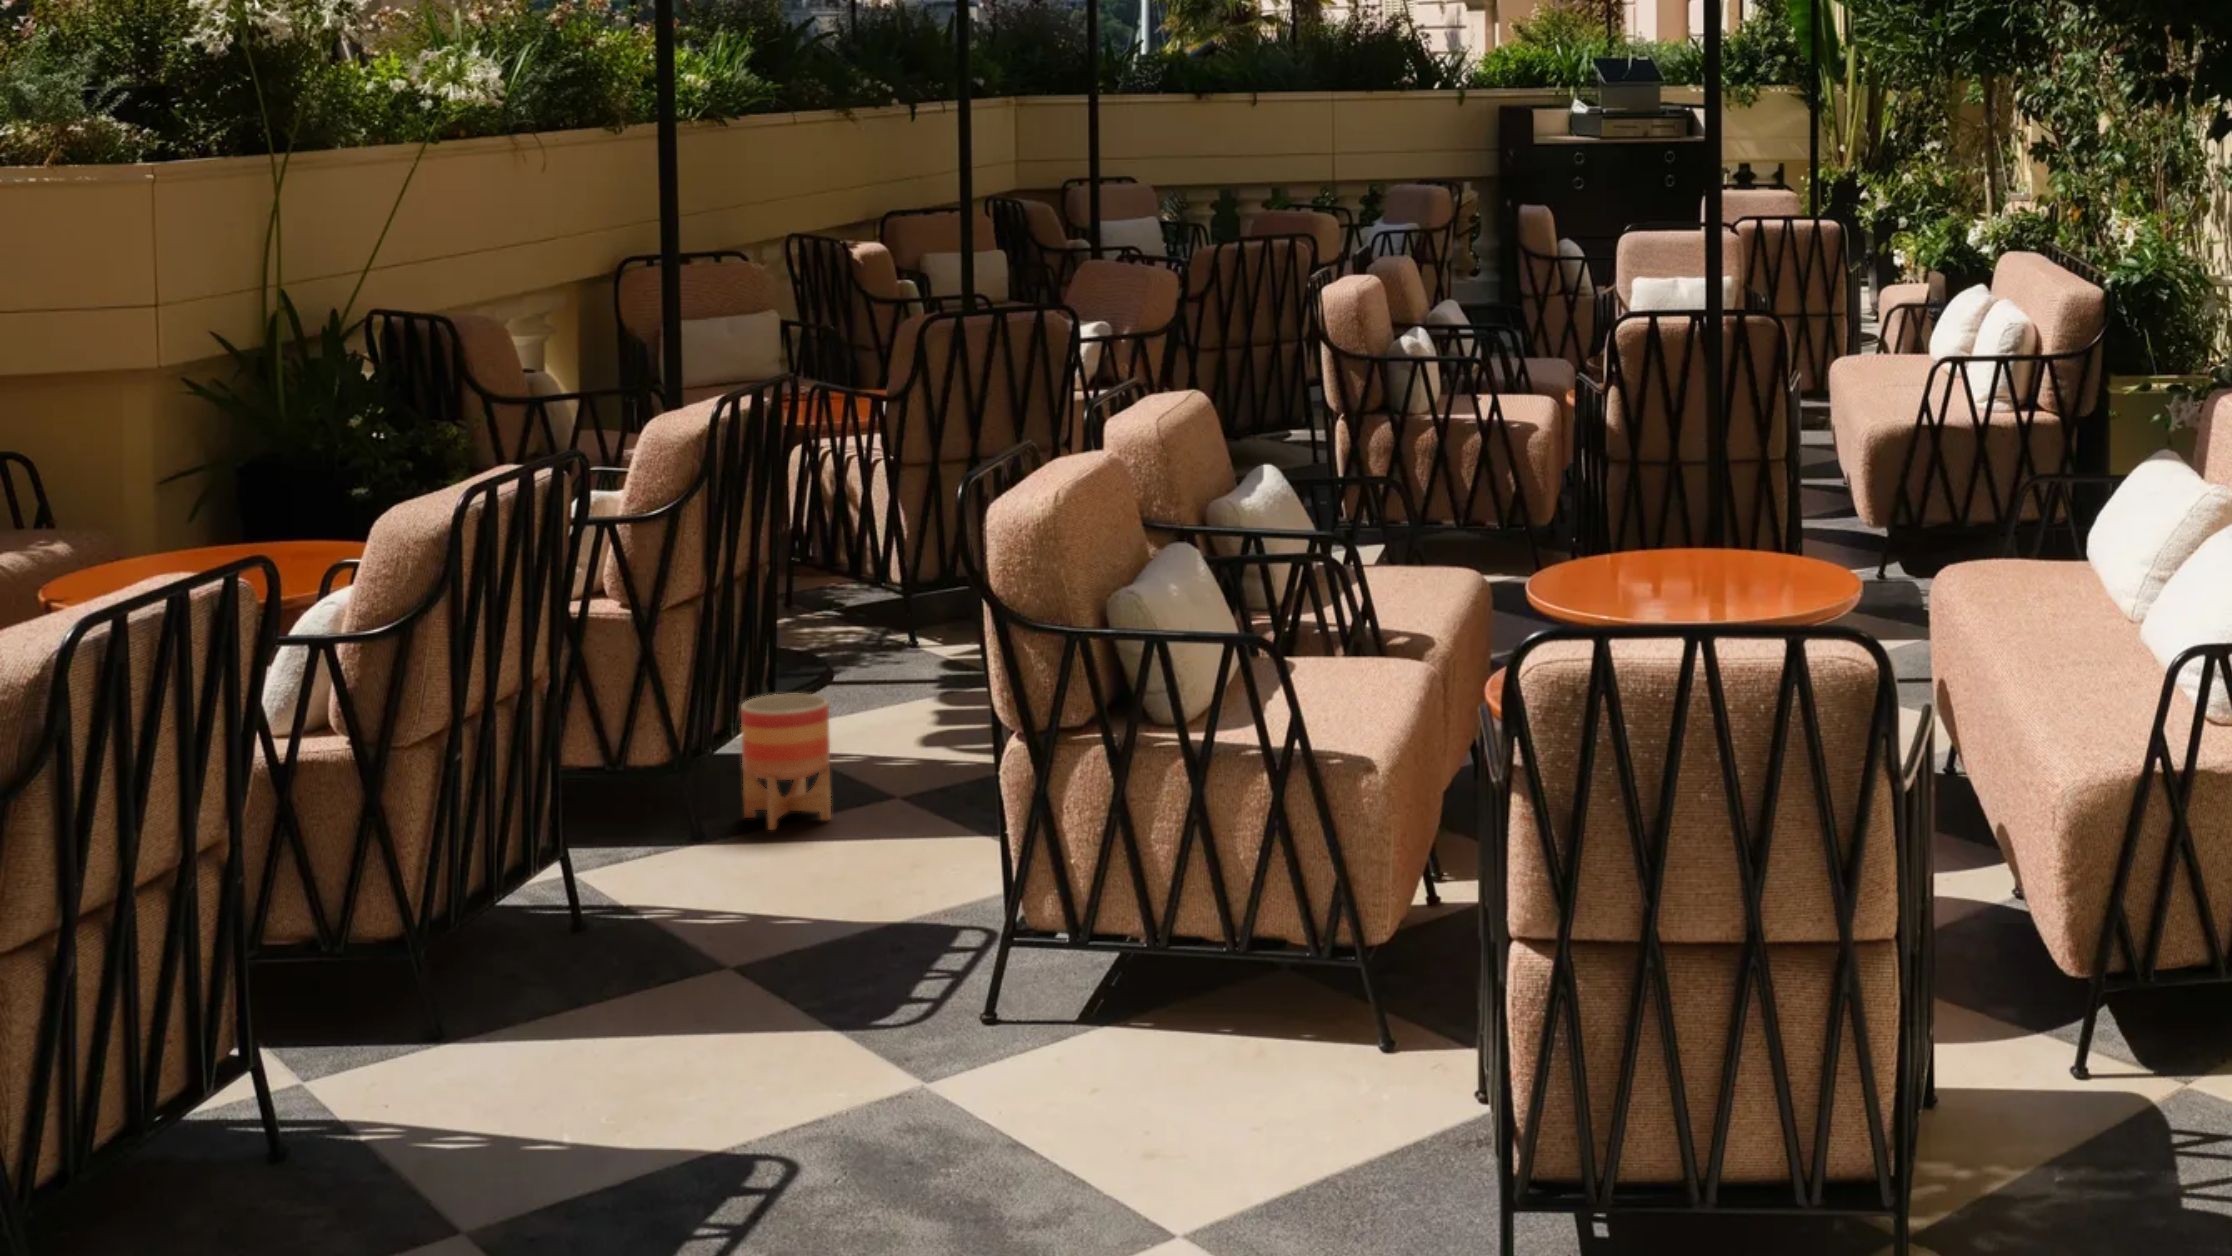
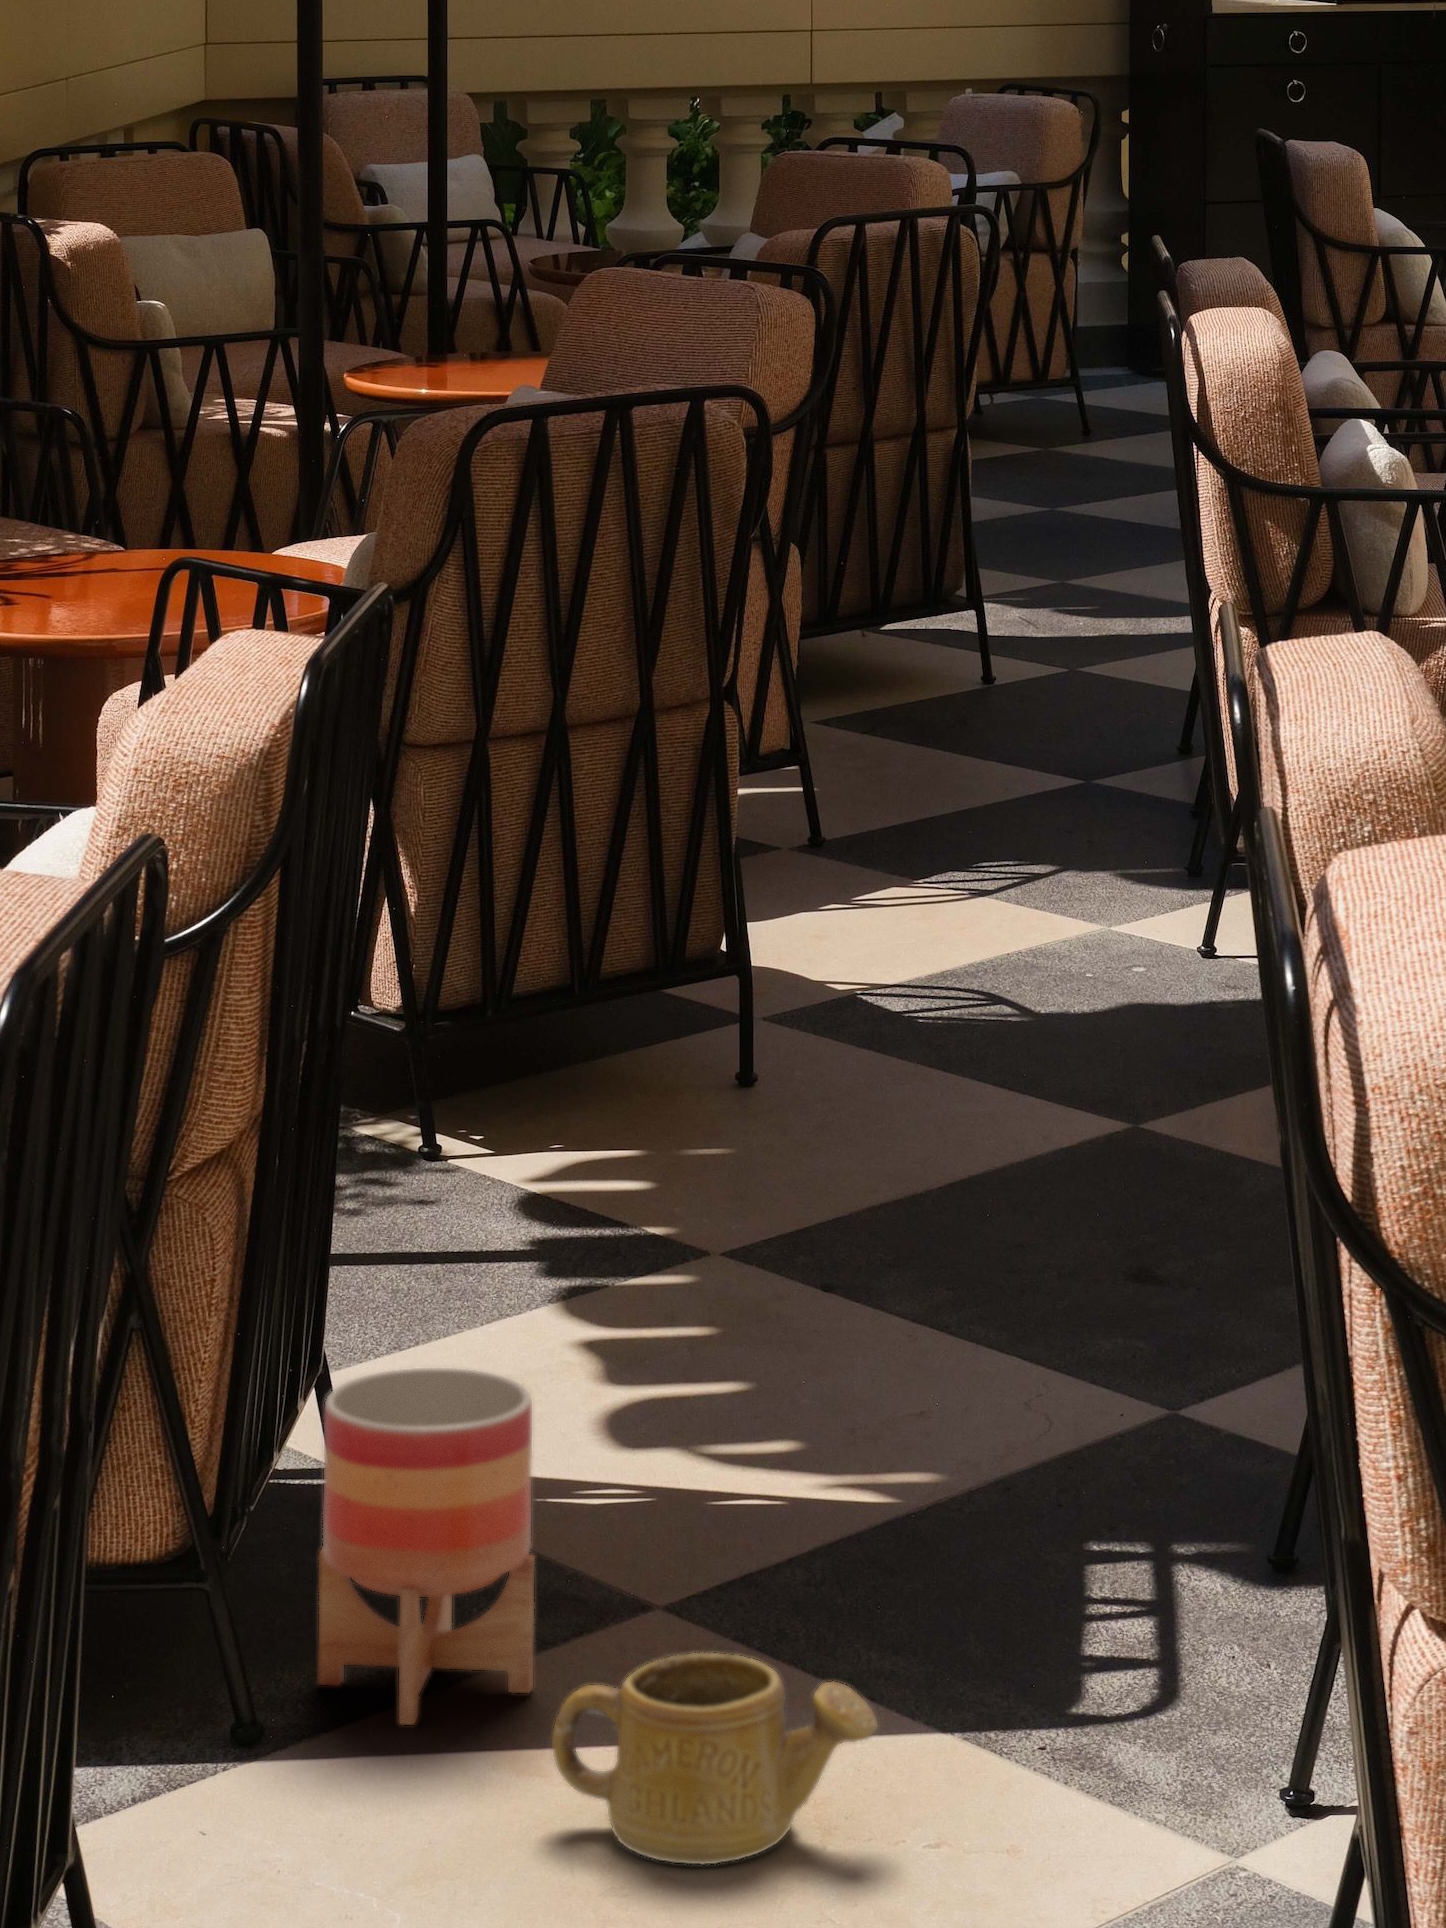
watering can: none [806,794,934,872] -> present [552,1653,878,1864]

